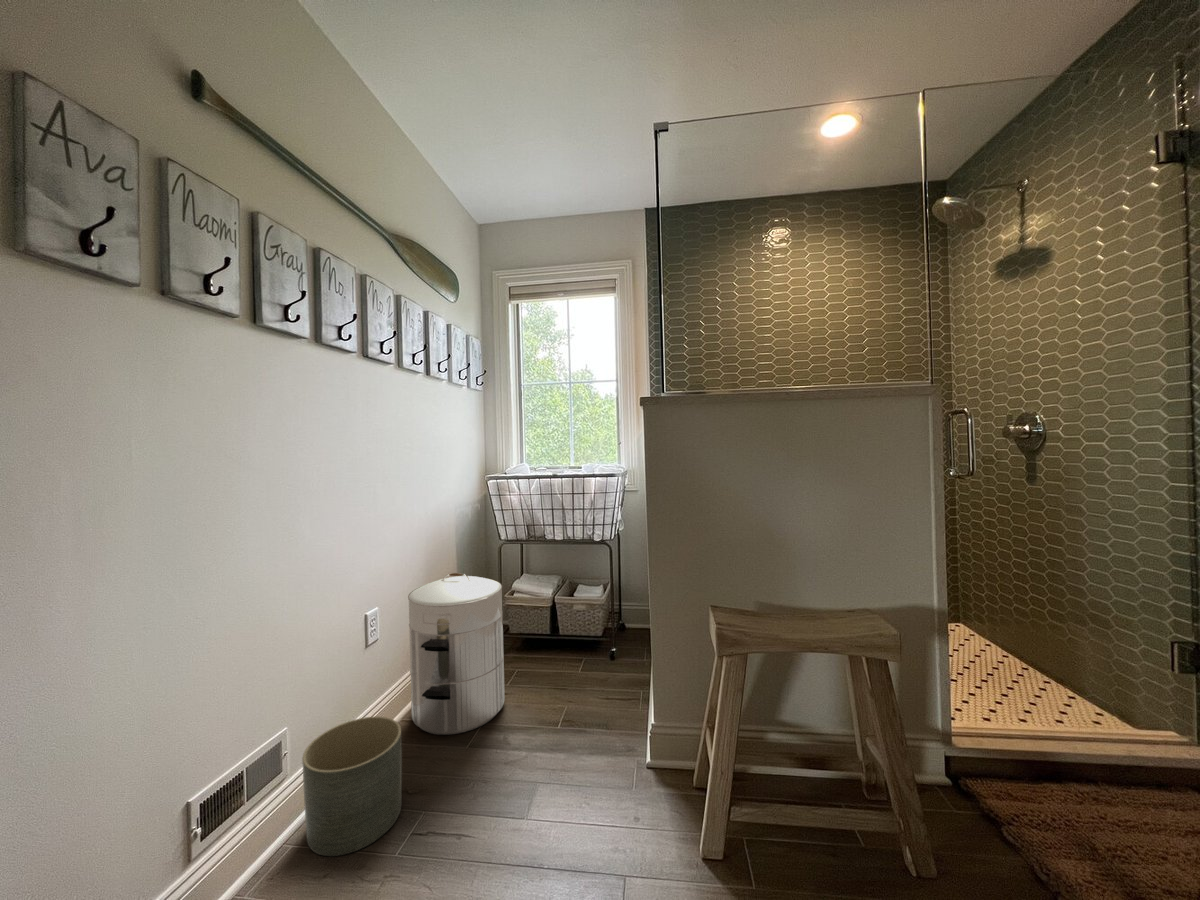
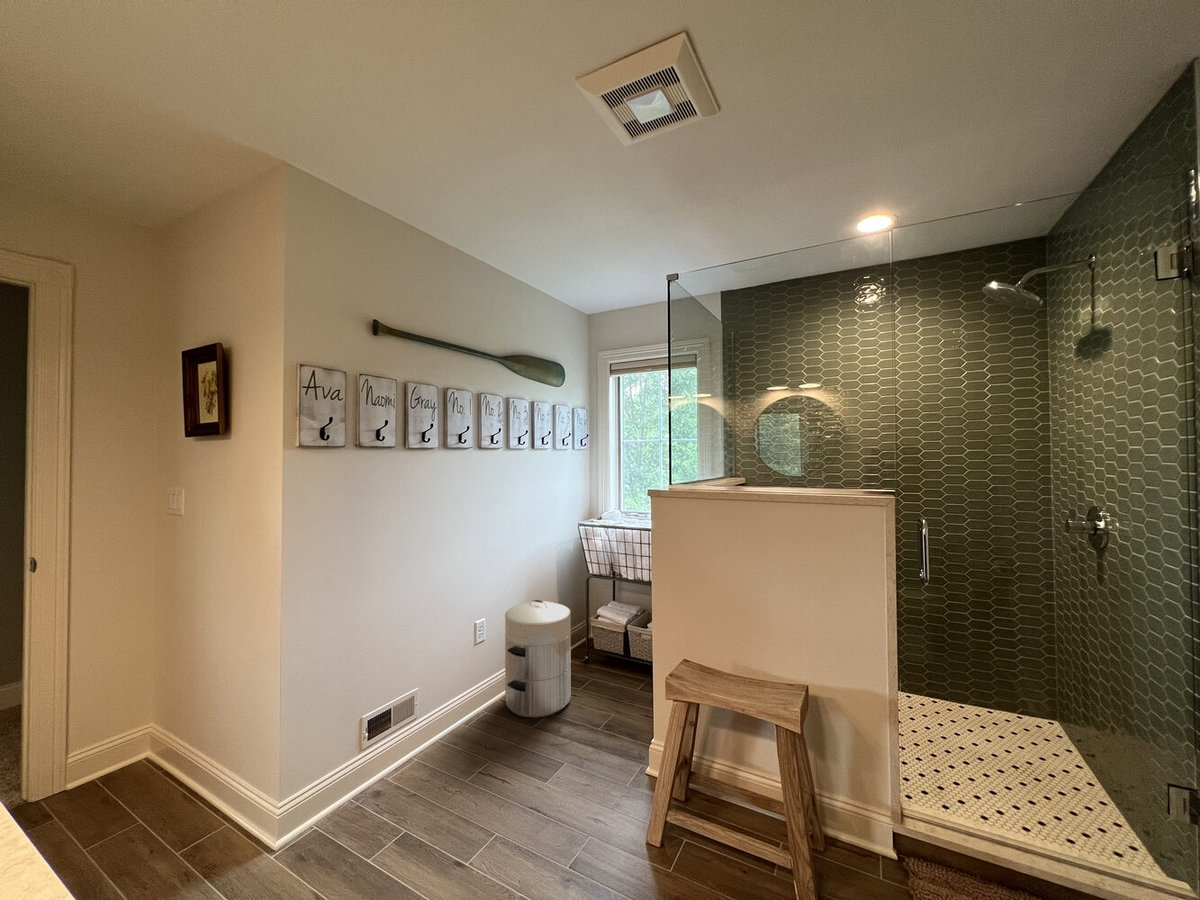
planter: present [302,717,402,856] -> none [422,692,480,775]

